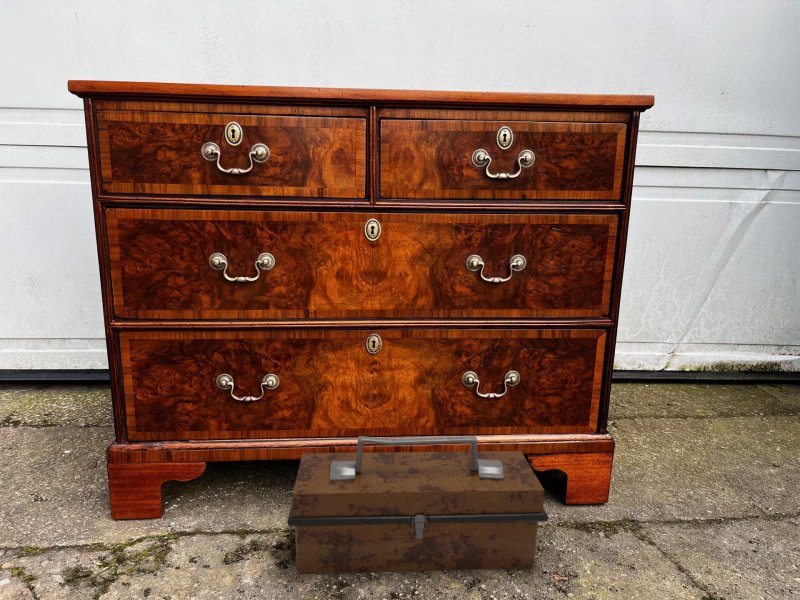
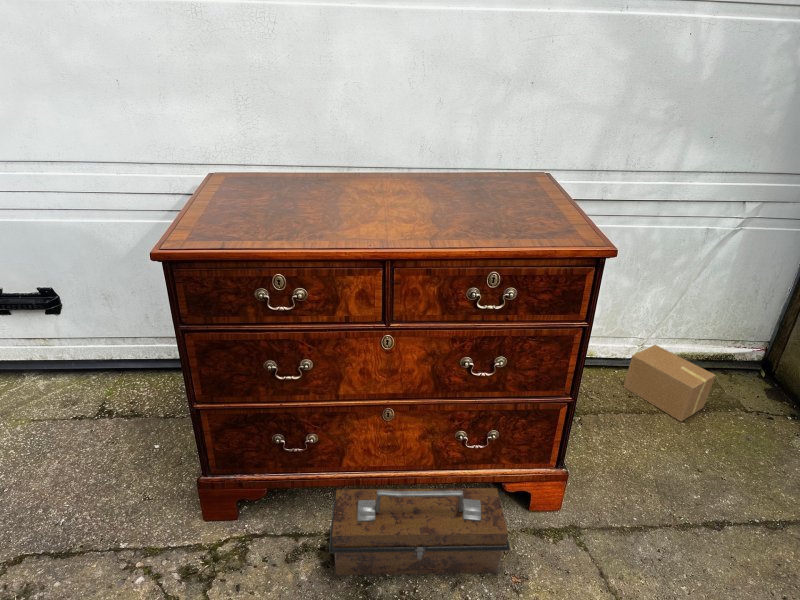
cardboard box: none [658,347,767,425] -> present [623,345,716,422]

